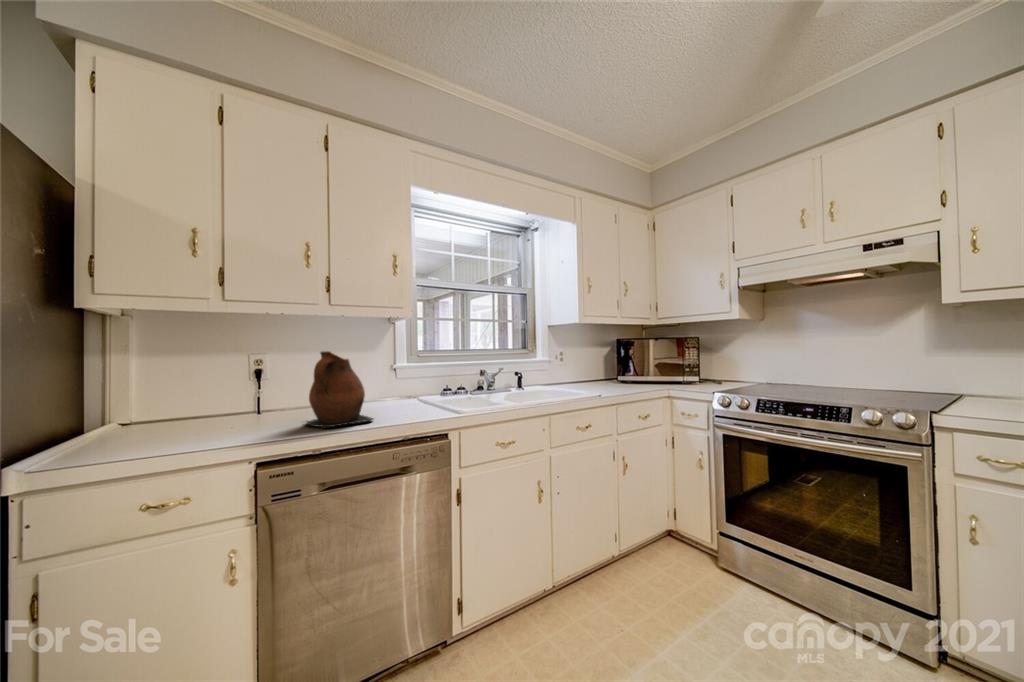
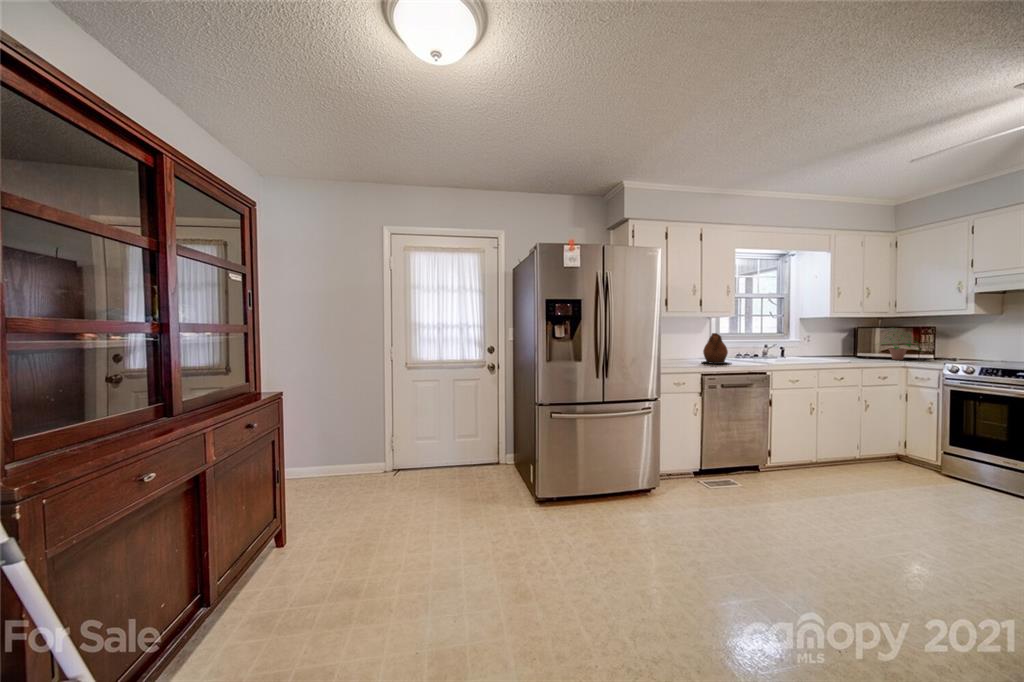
potted plant: none [635,339,690,386] -> present [883,330,911,360]

